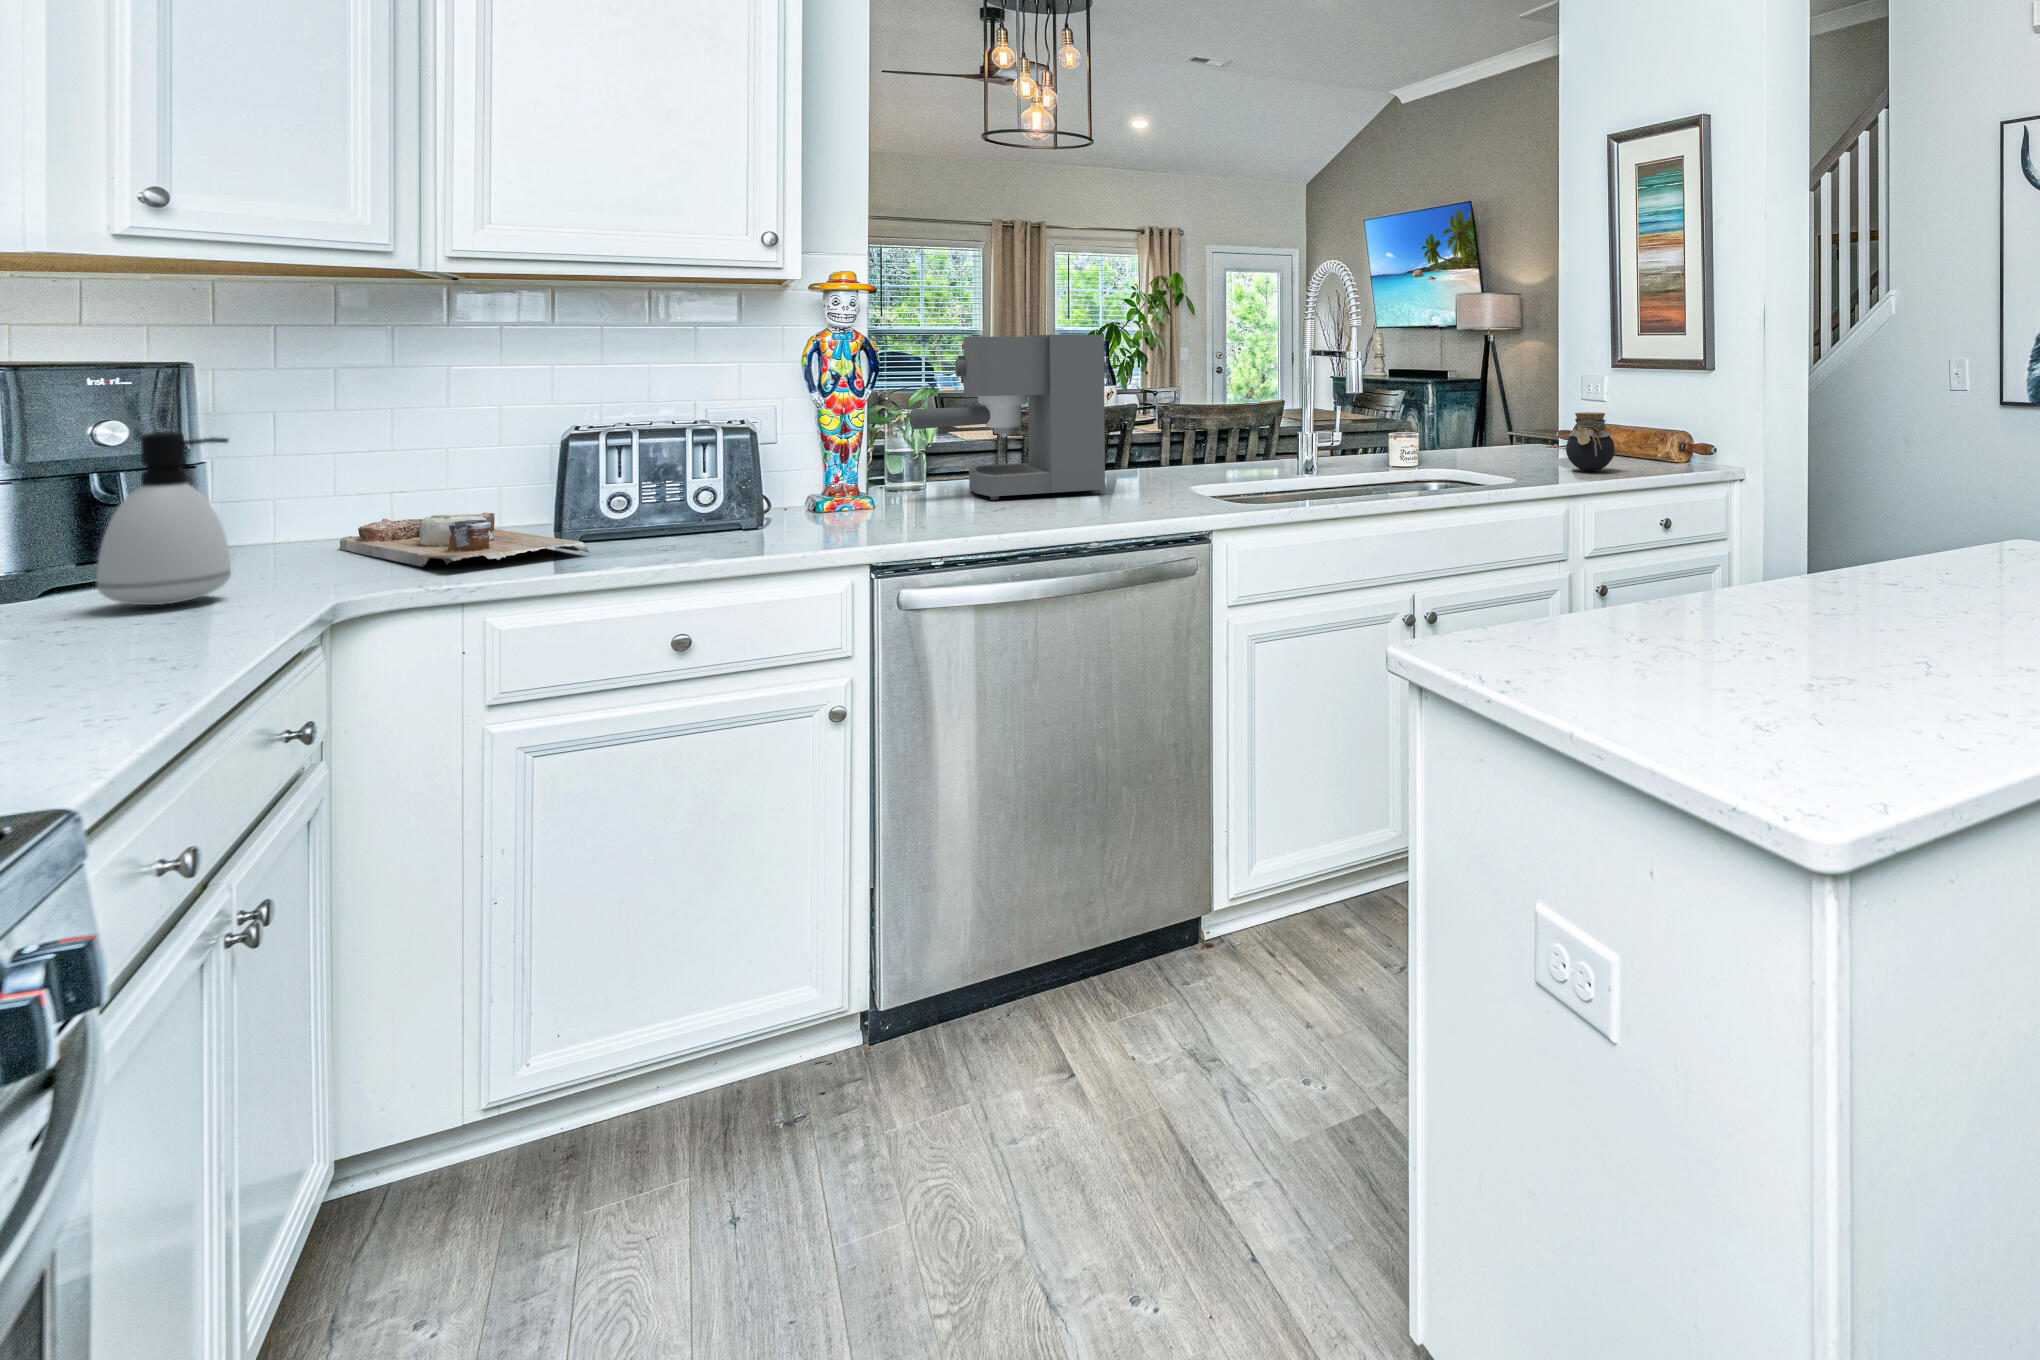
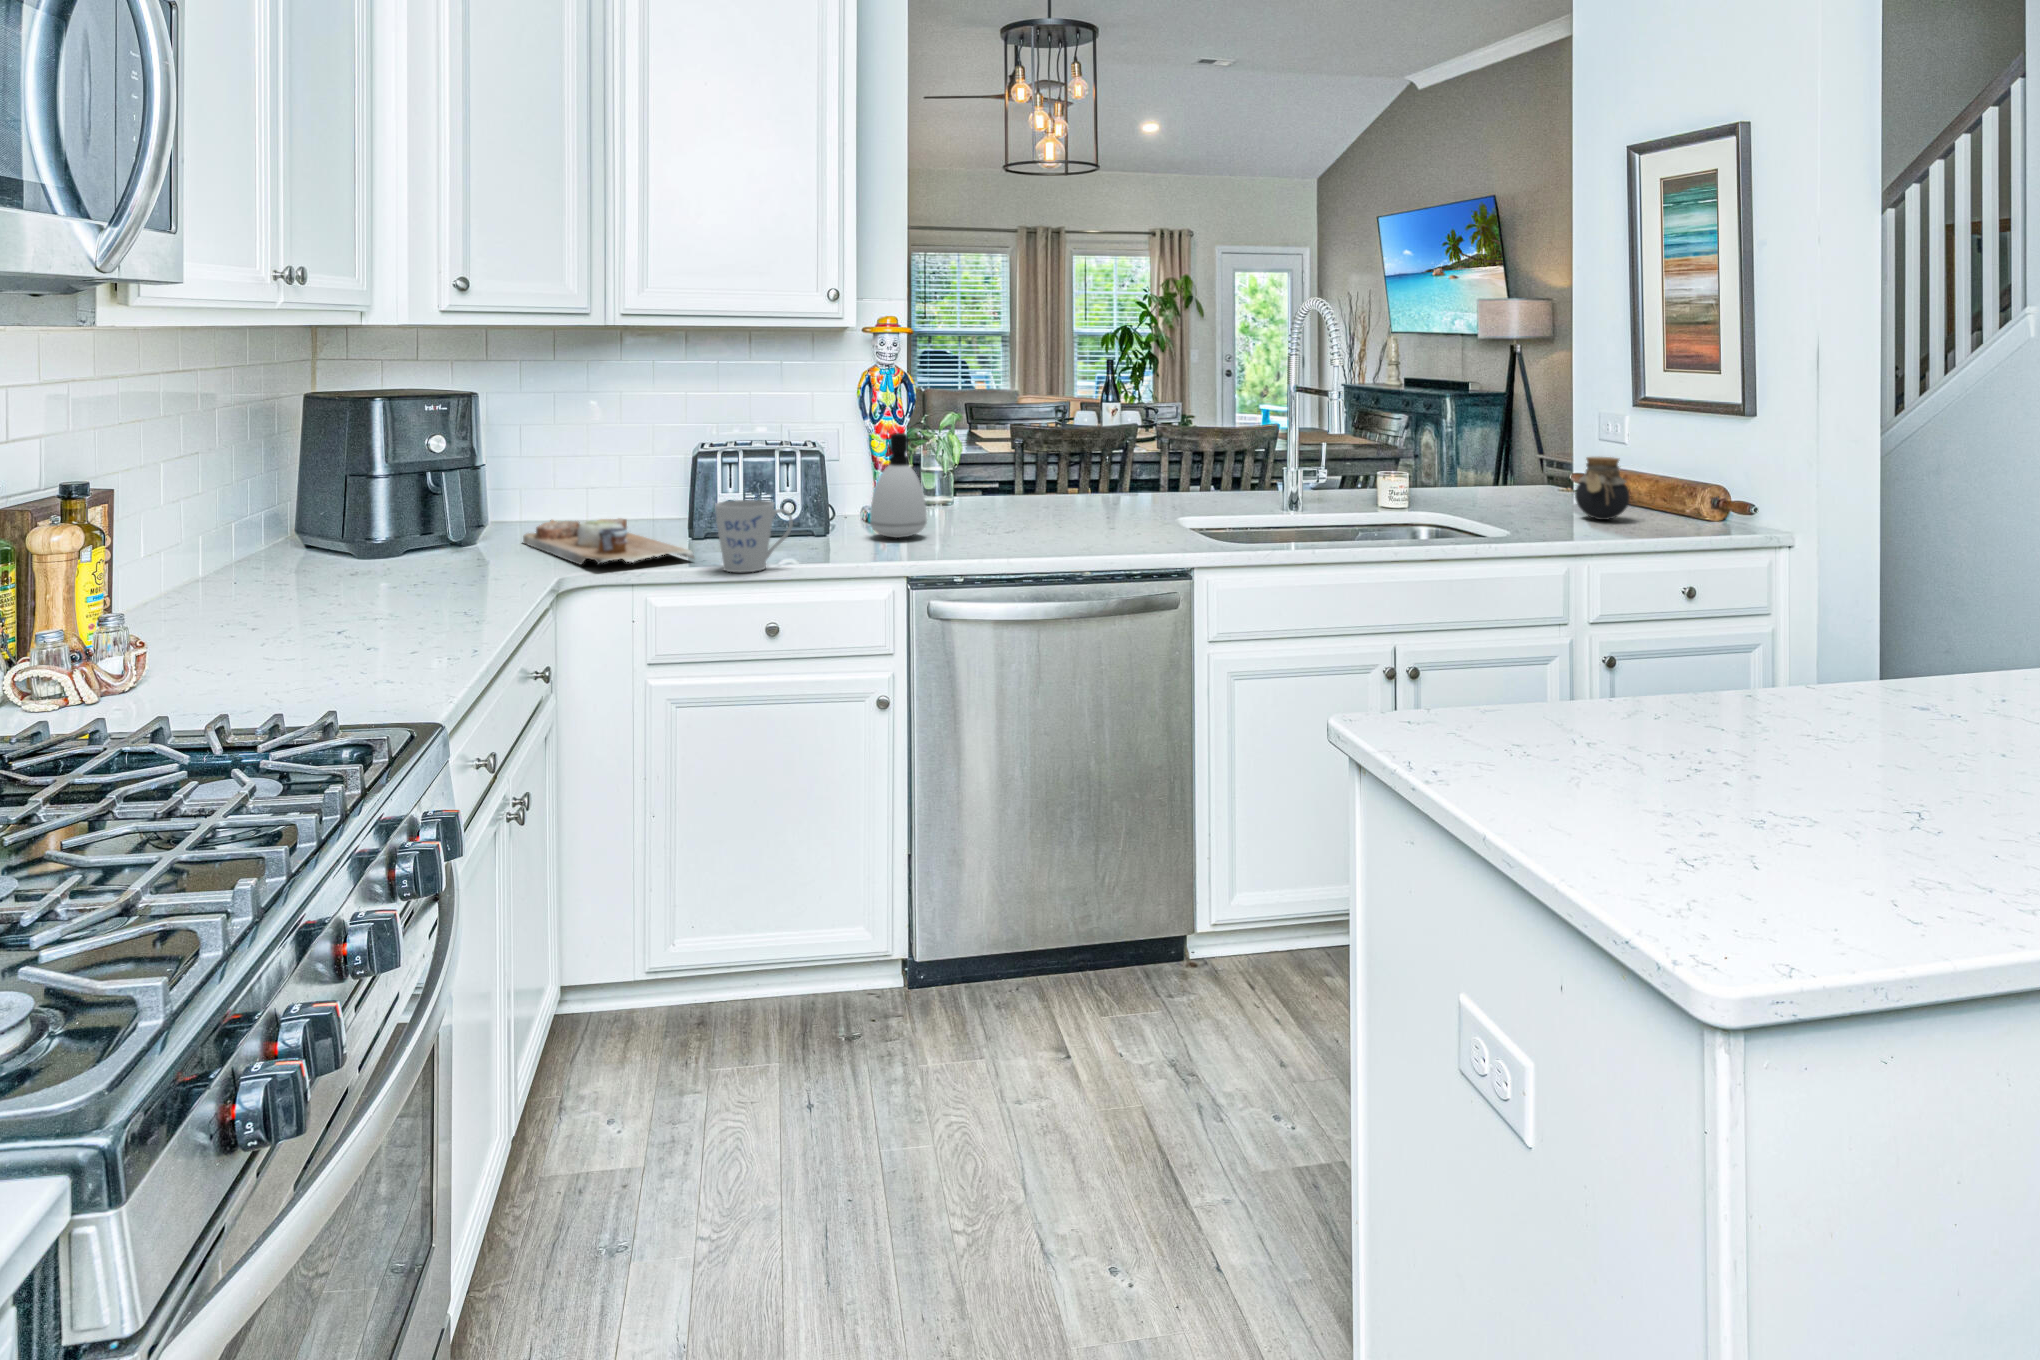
coffee maker: present [909,335,1105,500] -> none [941,367,1110,523]
soap dispenser: present [97,432,231,605] -> present [870,433,929,538]
mug: none [614,478,721,563] -> present [715,500,793,572]

